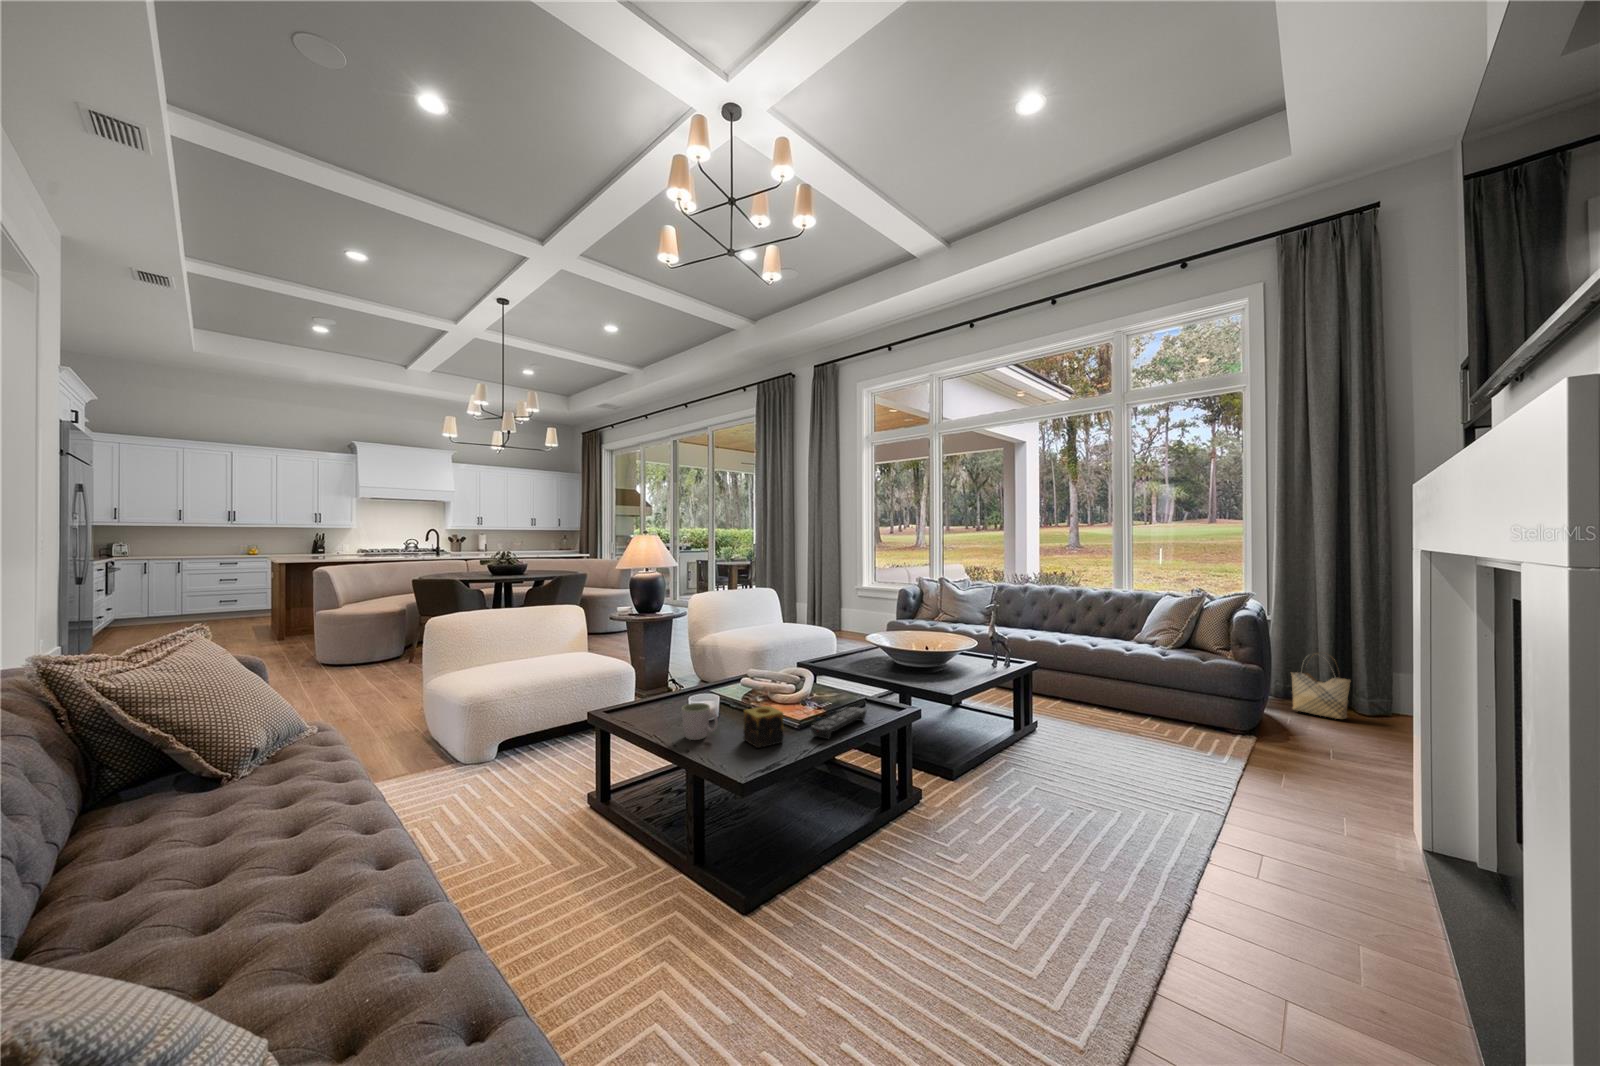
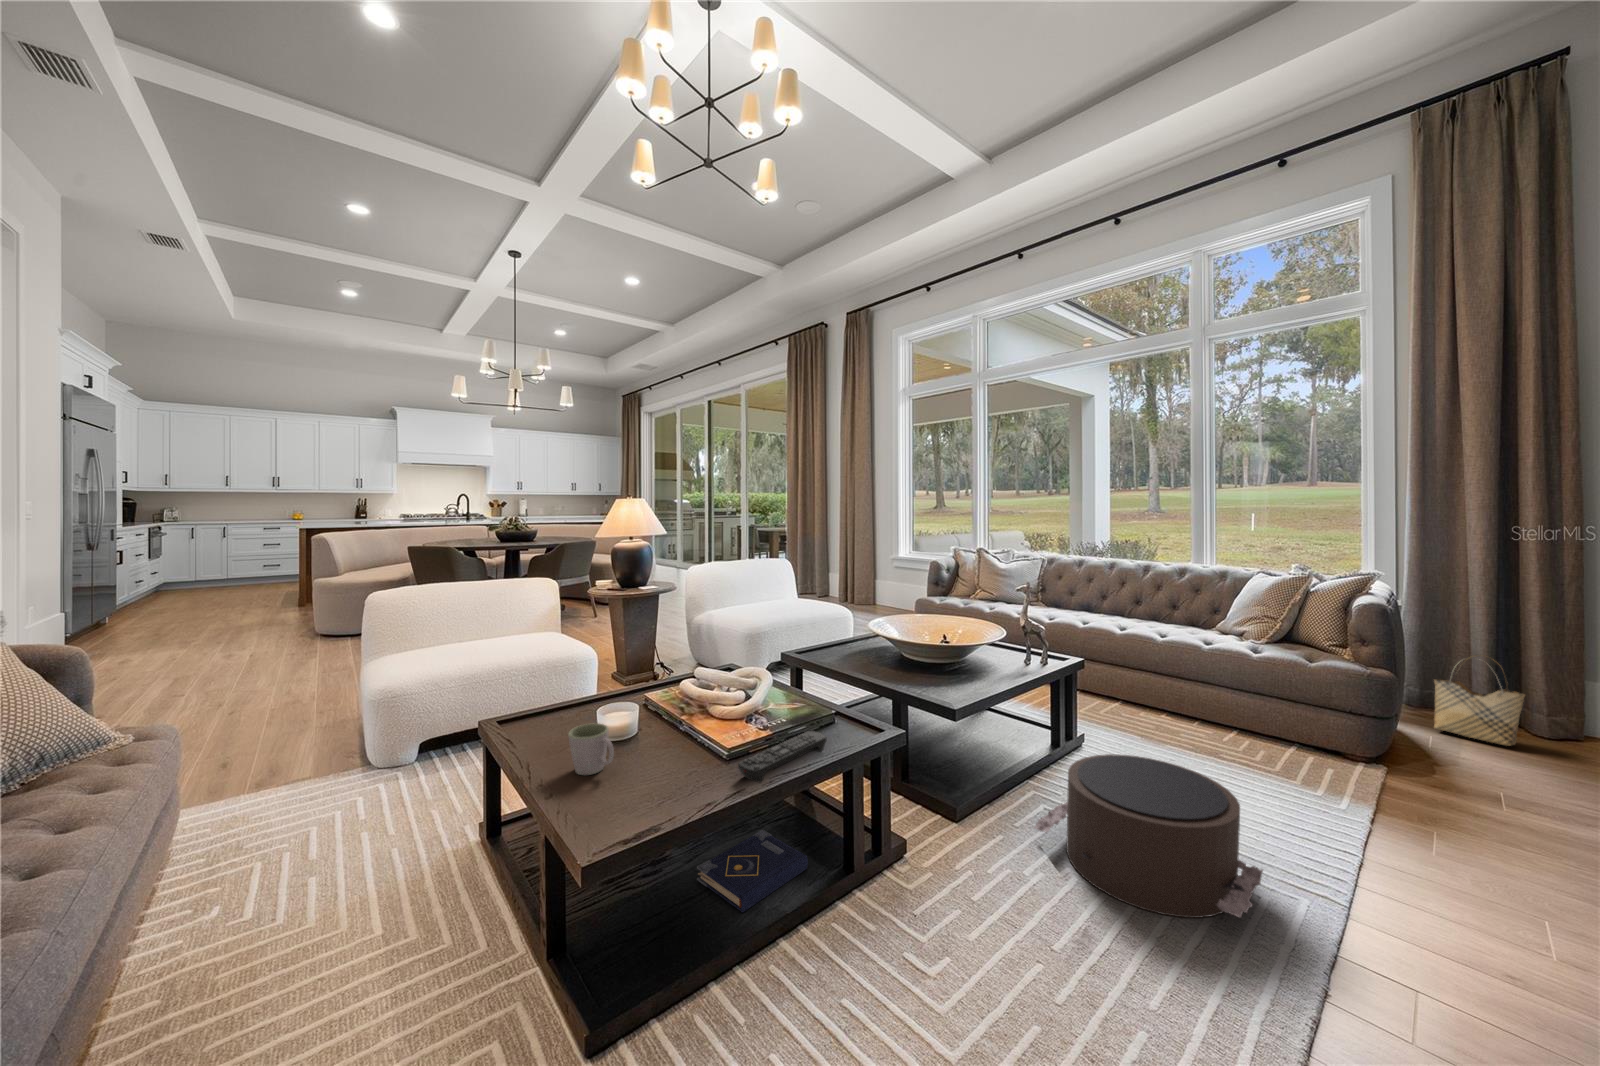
candle: present [743,706,784,748] -> none [646,732,696,795]
pouf: none [1012,724,1171,827] -> present [1034,754,1263,918]
book: none [772,788,853,838] -> present [697,829,808,912]

